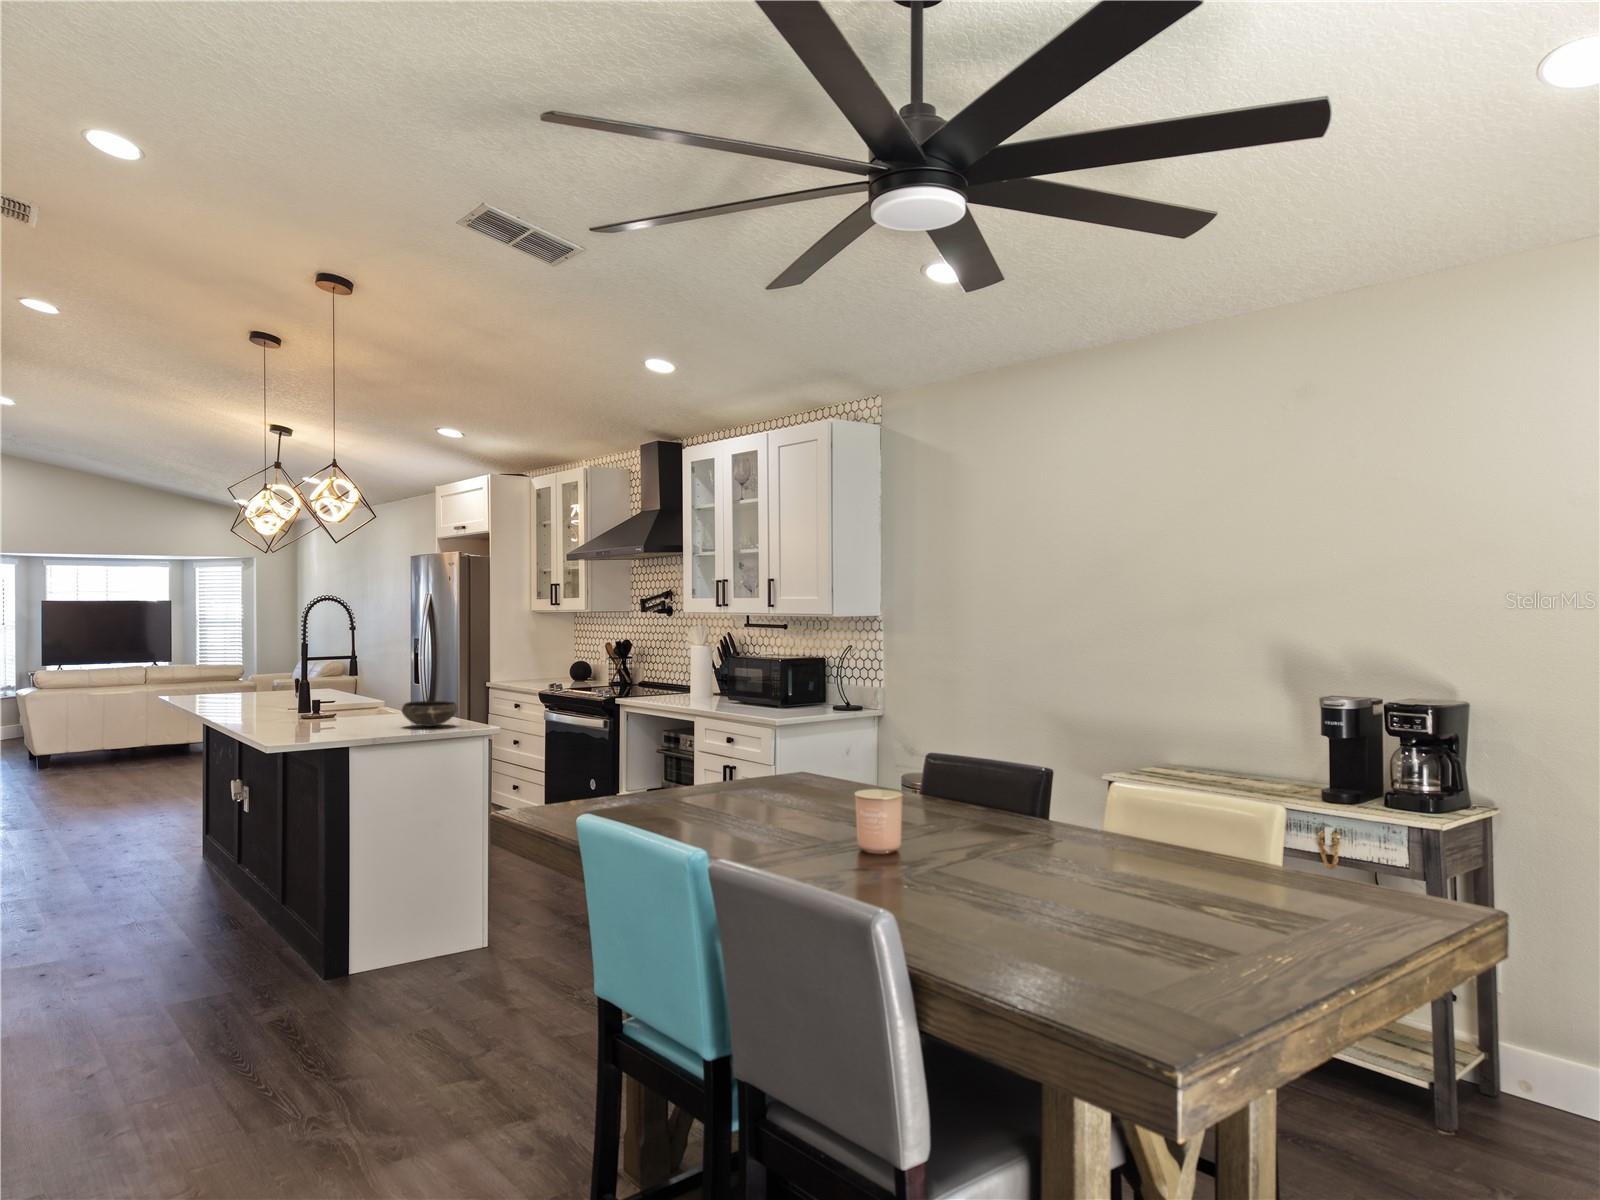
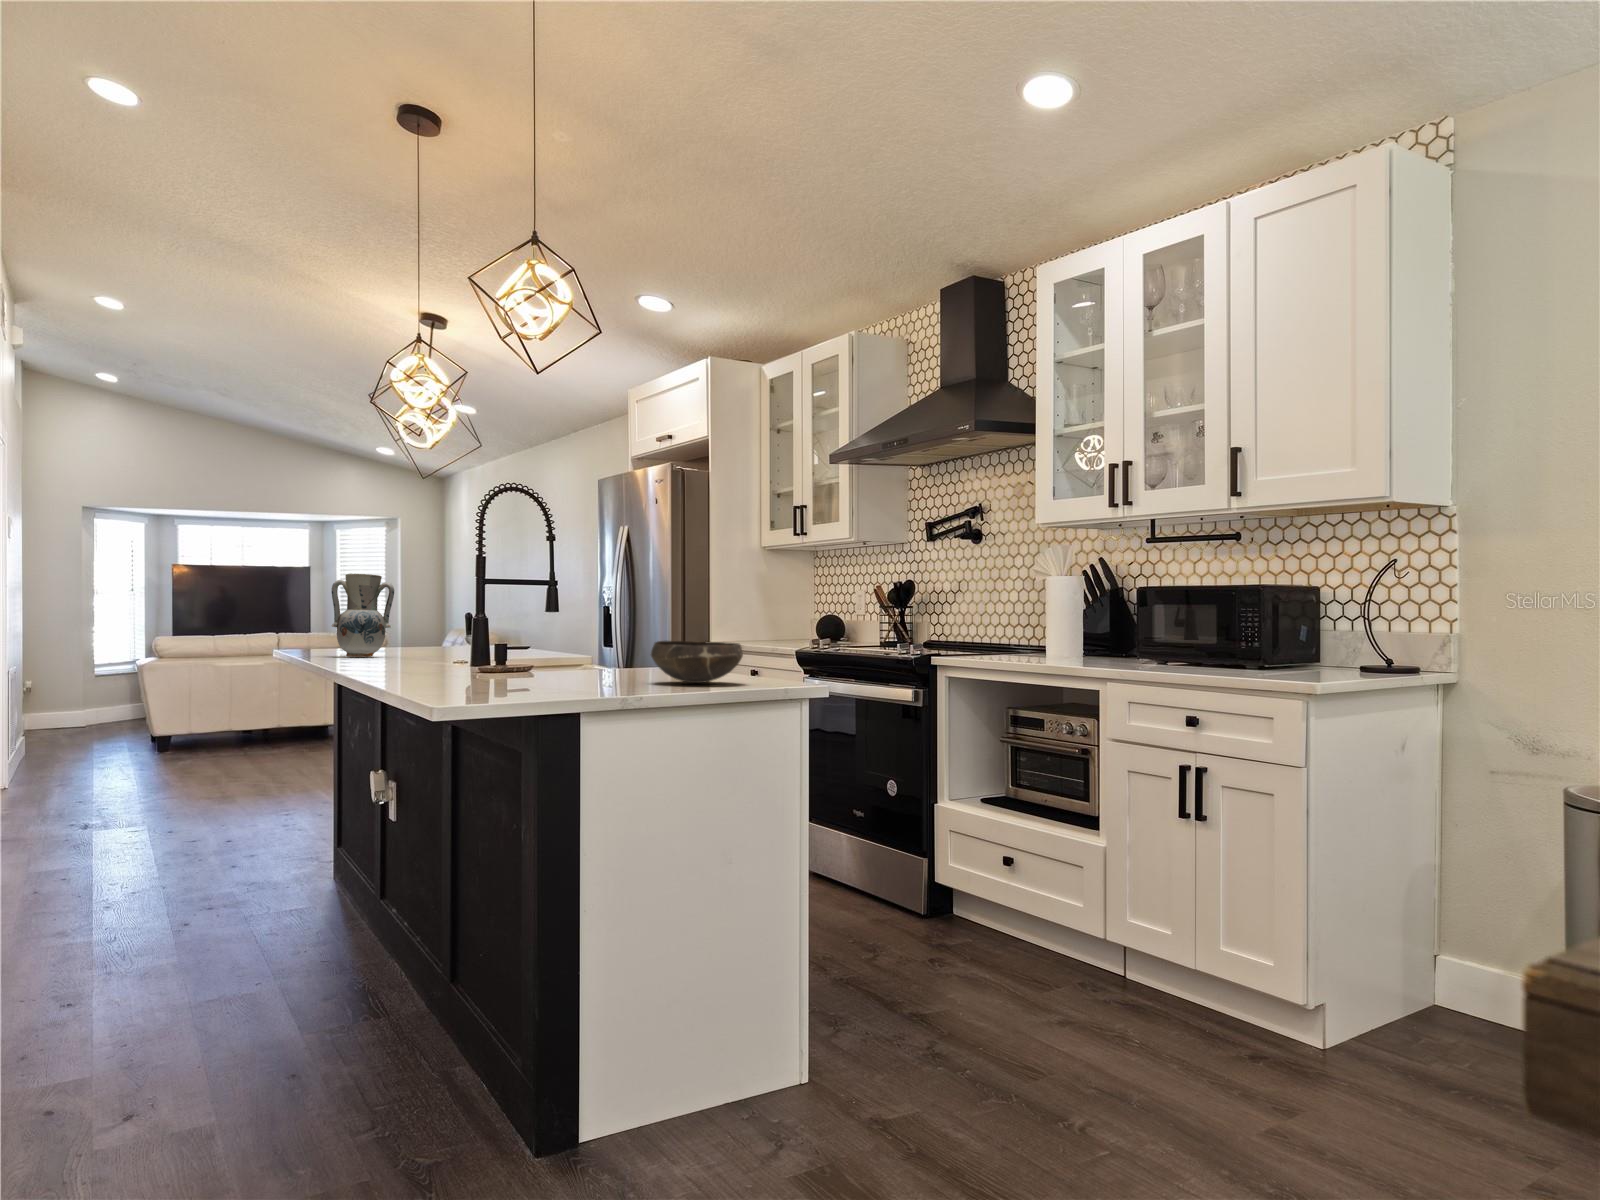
vase: none [201,646,247,703] -> present [332,573,394,657]

